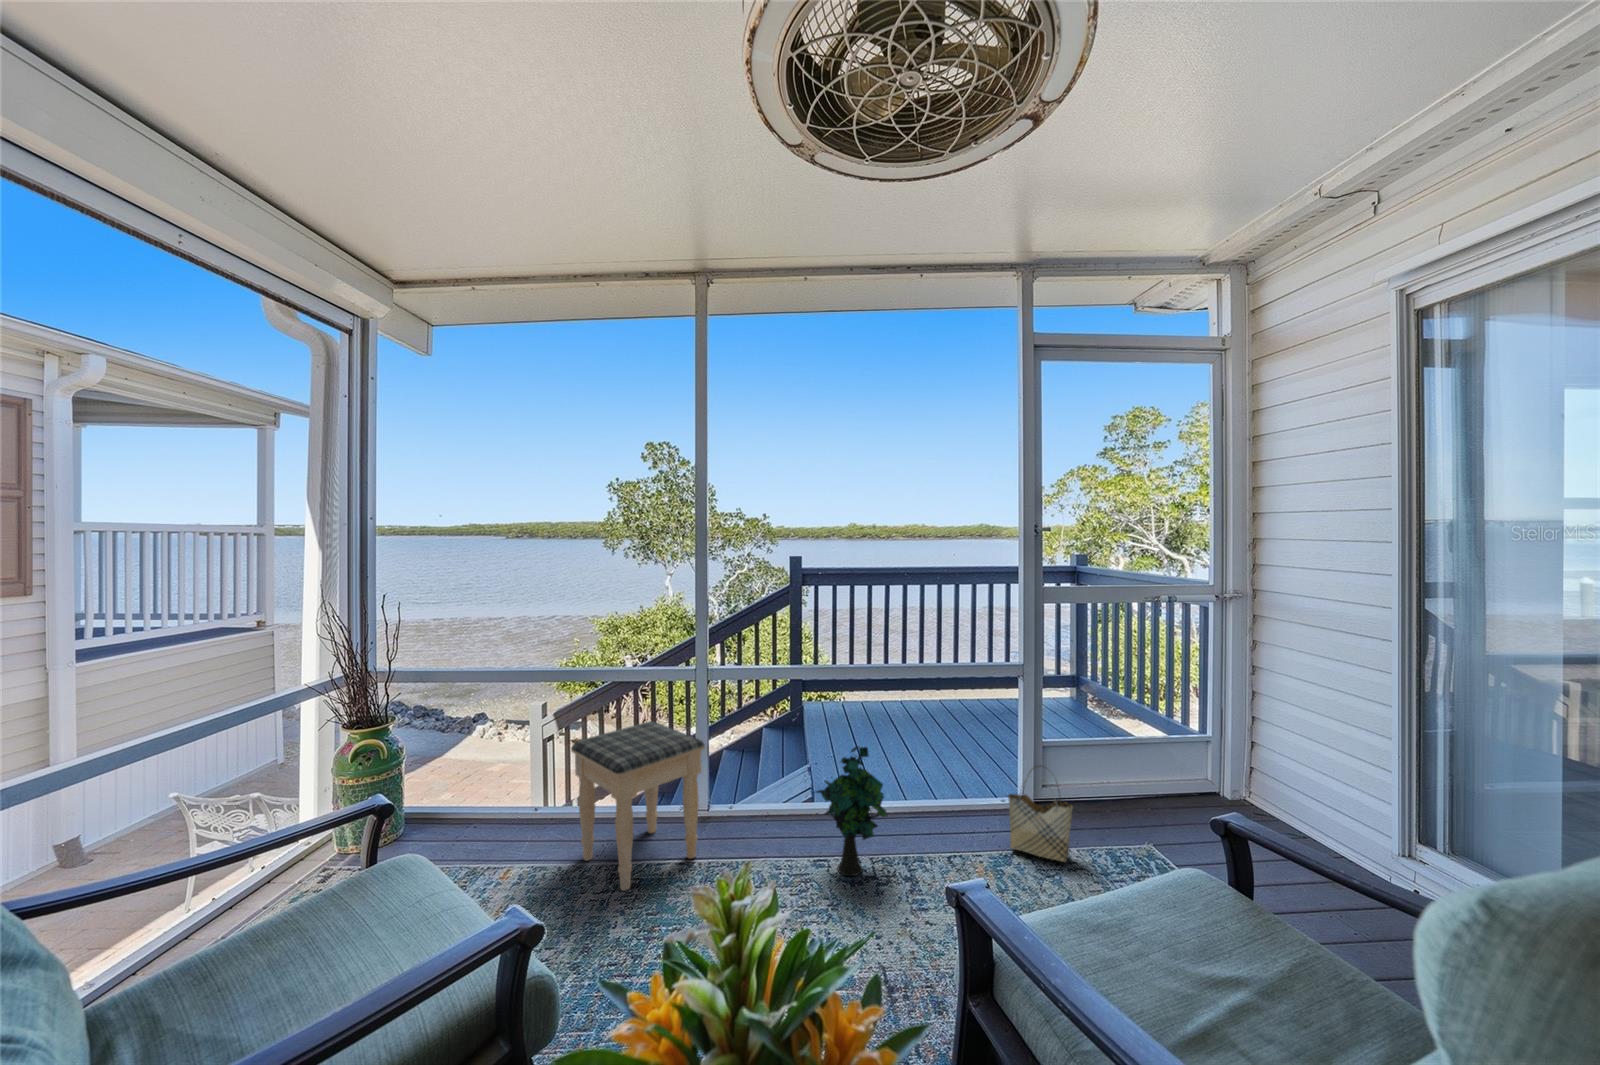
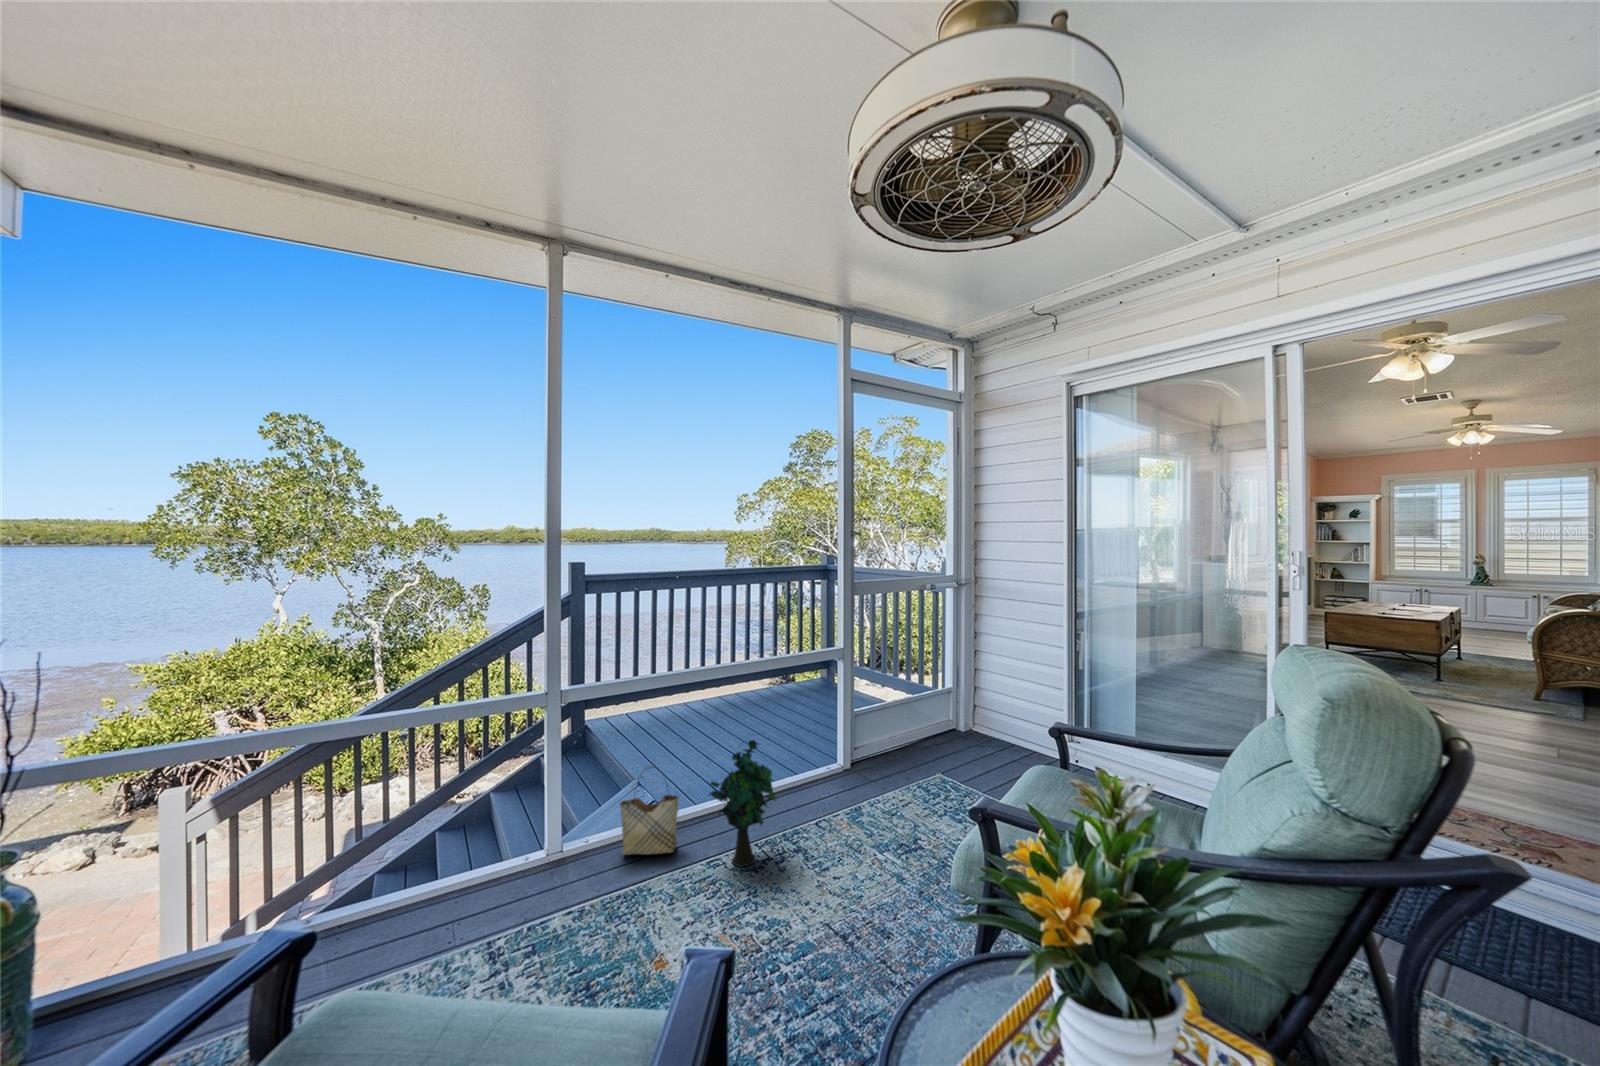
footstool: present [571,721,705,890] -> none [415,766,588,964]
woven basket: present [1008,766,1073,862] -> present [620,768,679,855]

